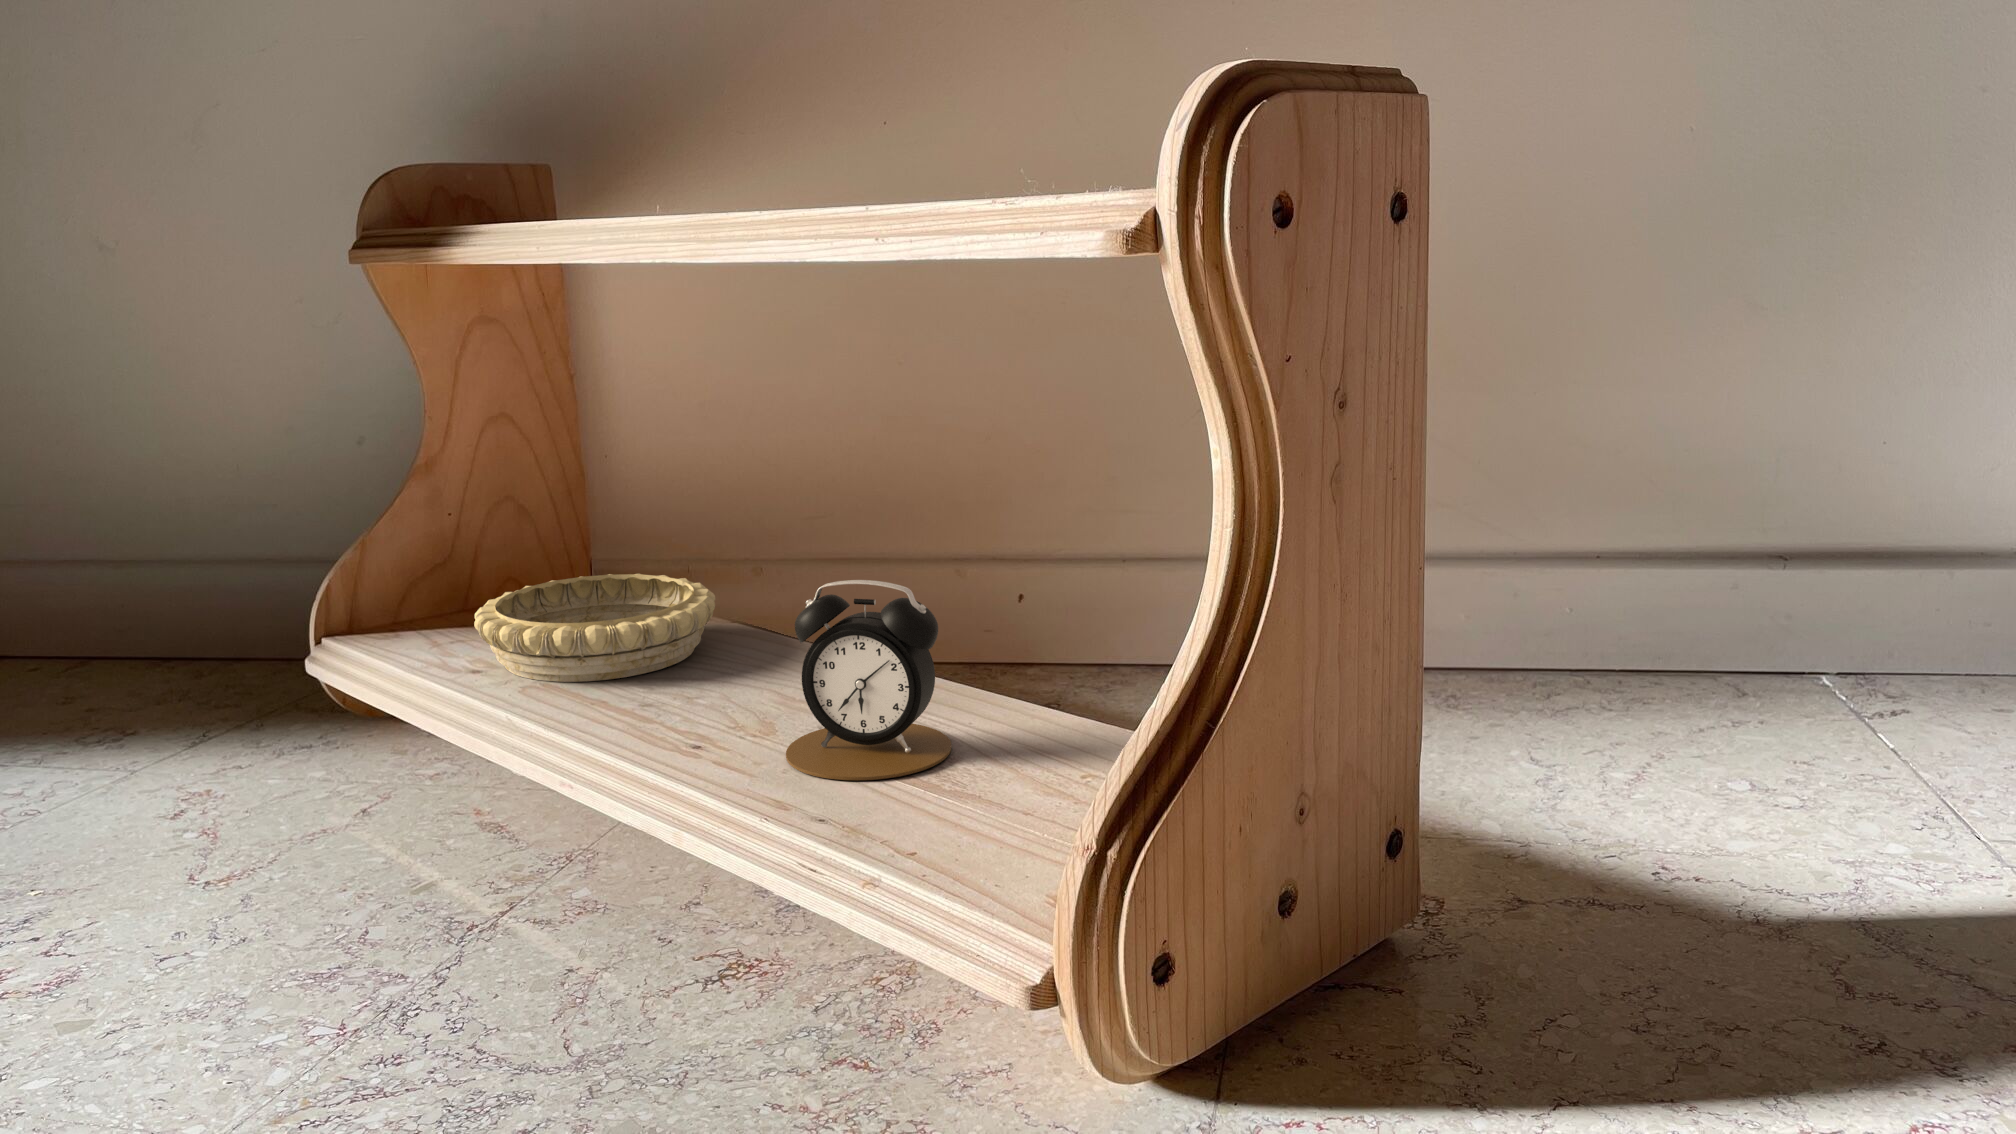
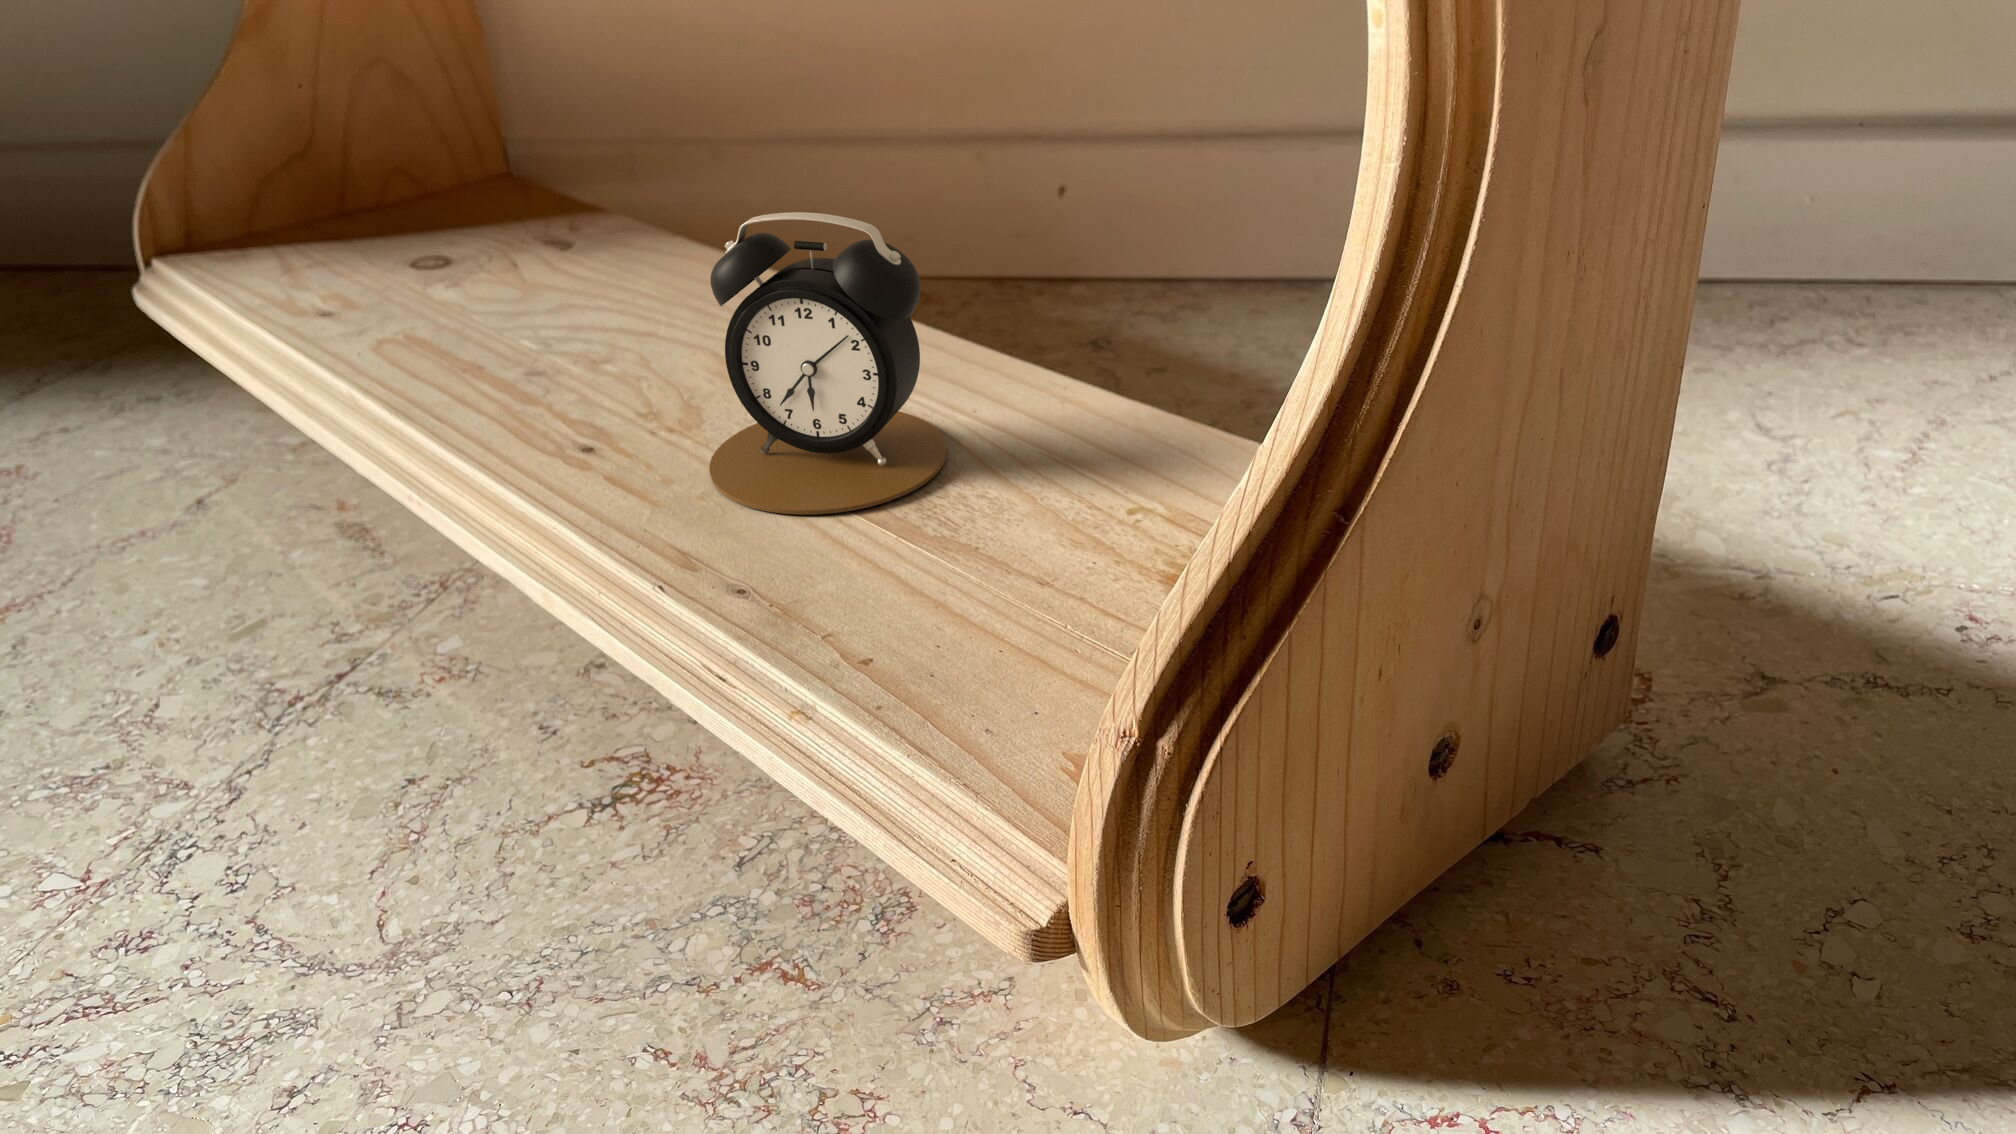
decorative bowl: present [474,574,715,682] -> none [315,167,646,331]

